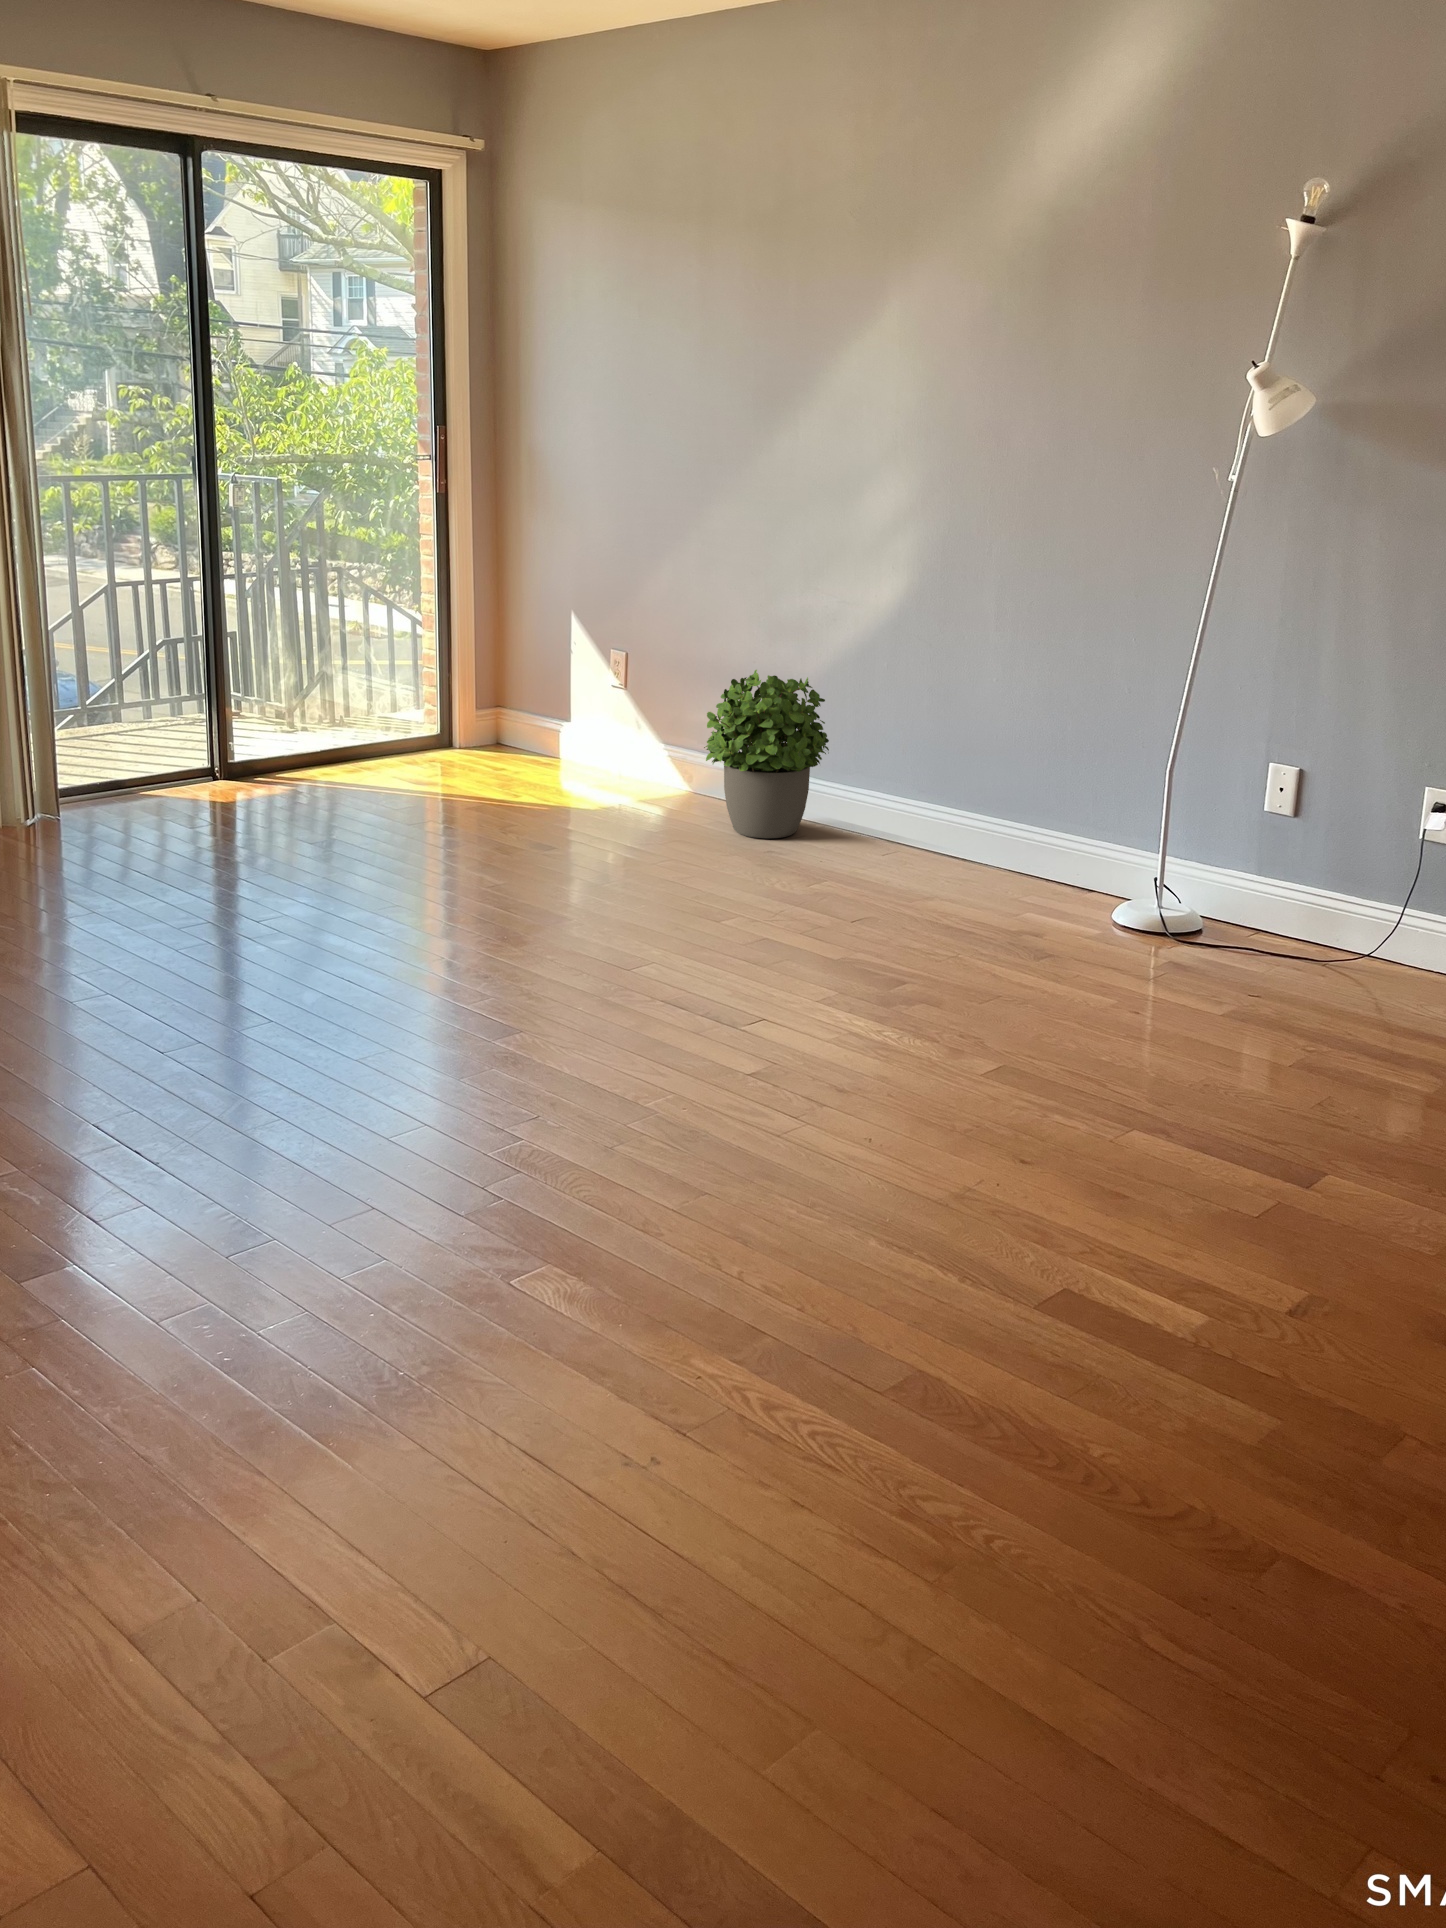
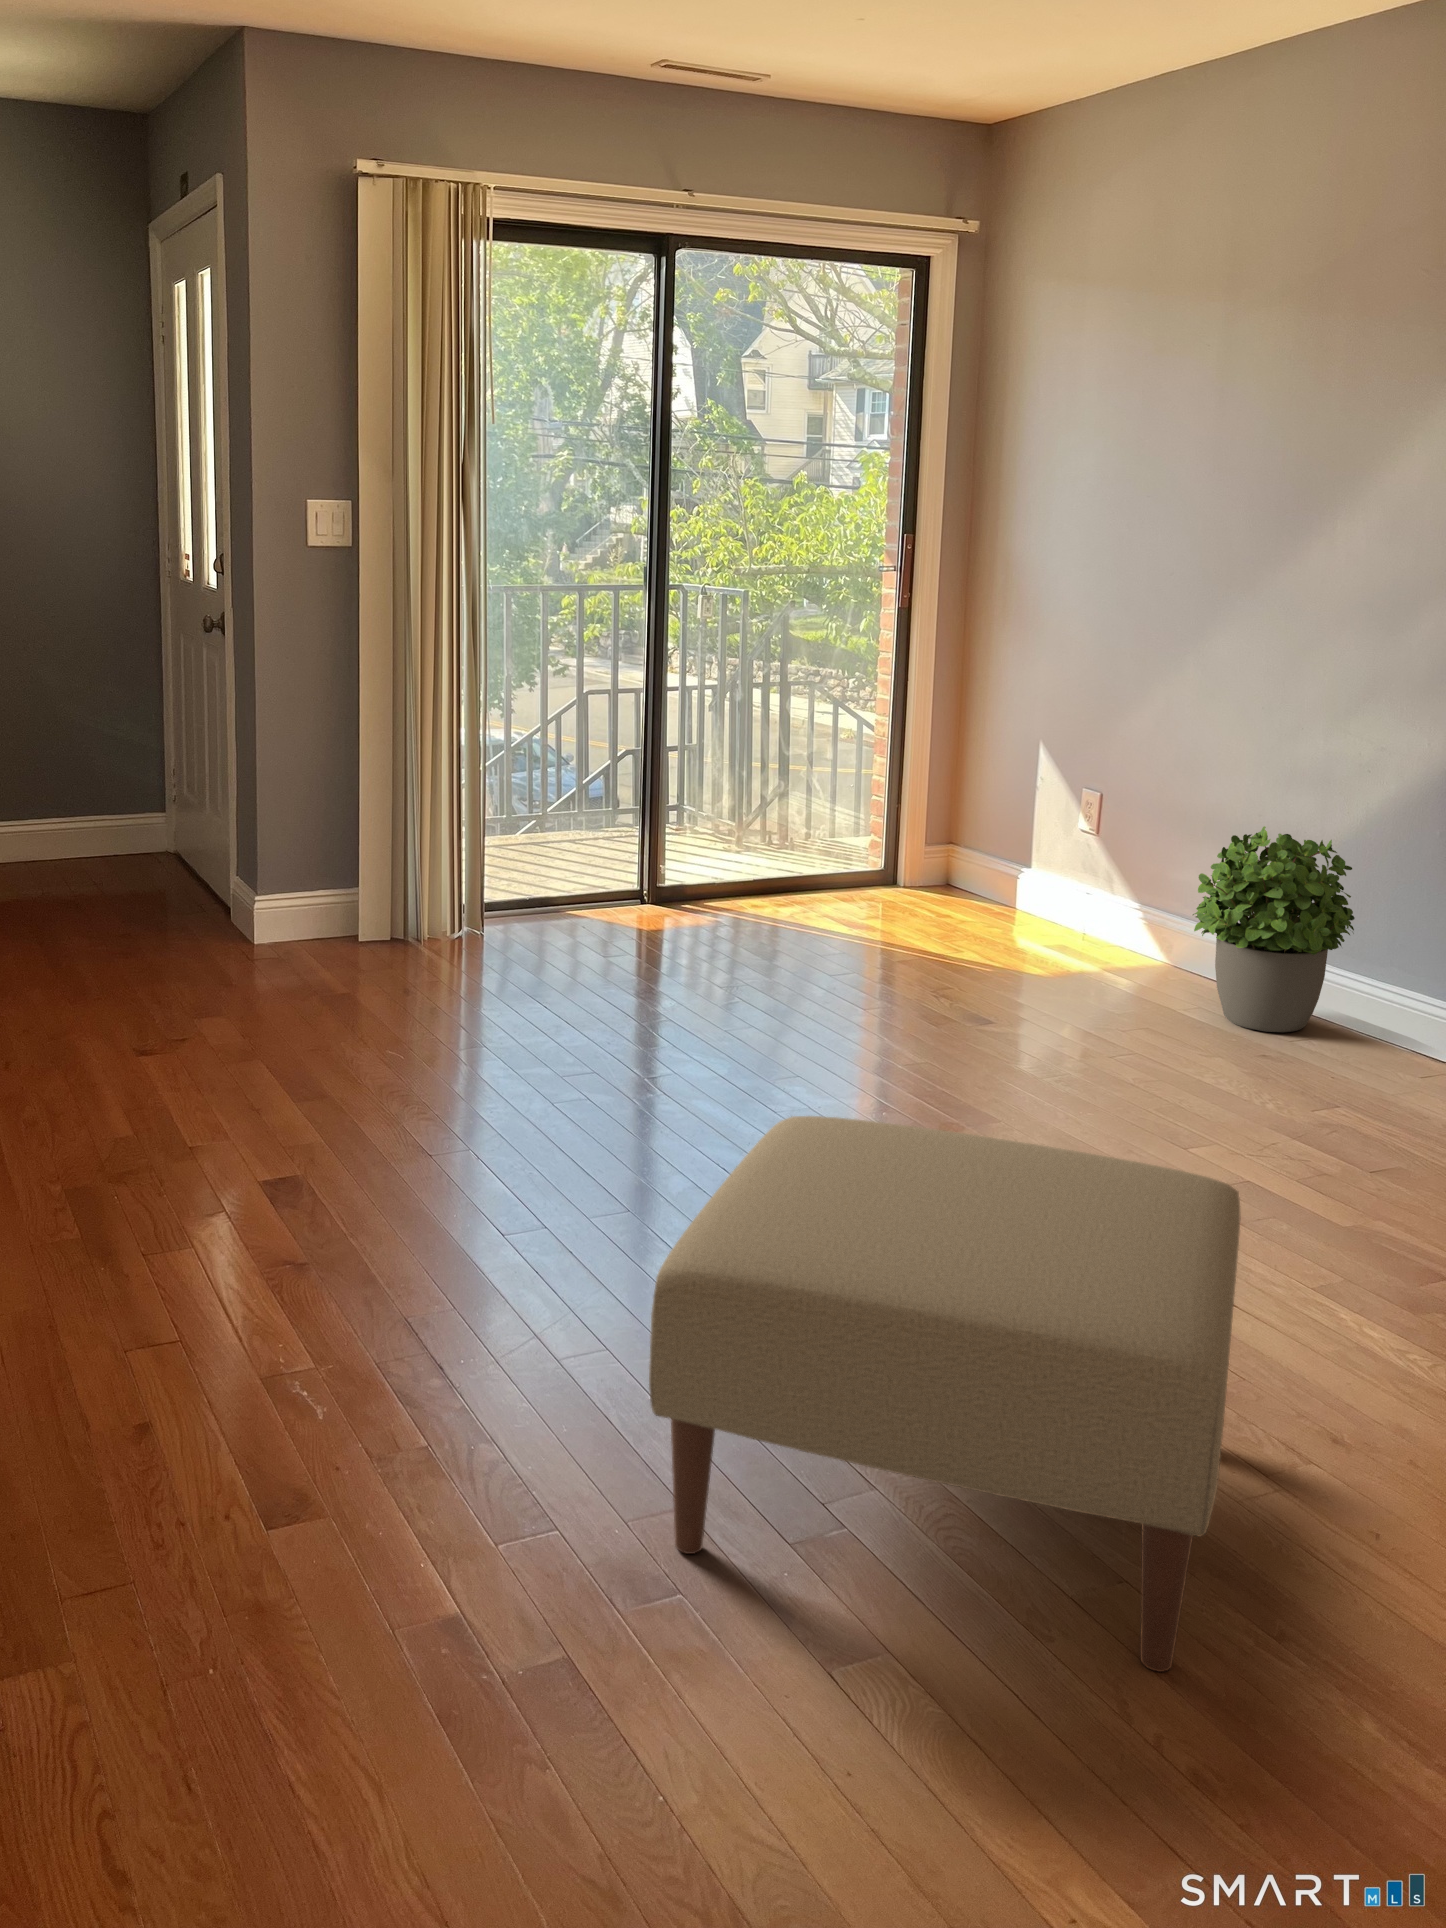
ottoman: none [292,918,746,1283] -> present [649,1116,1241,1672]

